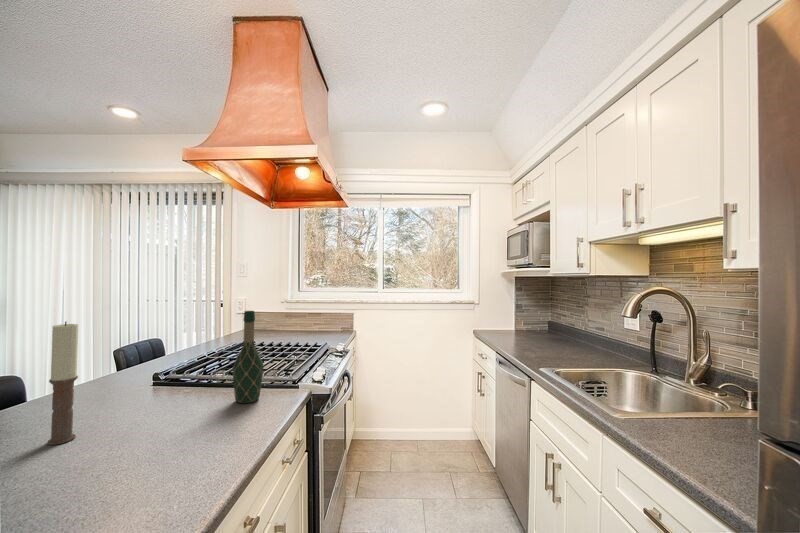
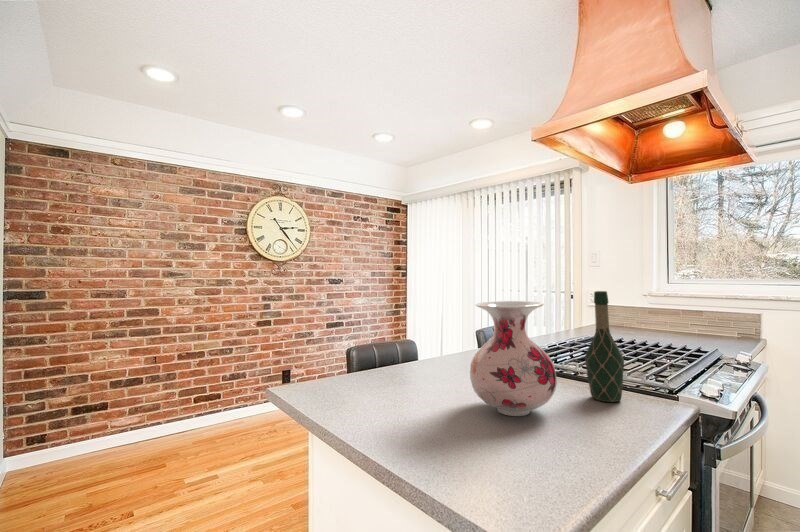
candle: present [47,322,78,445] -> none [435,295,455,396]
vase: none [102,324,205,444] -> present [470,301,557,416]

